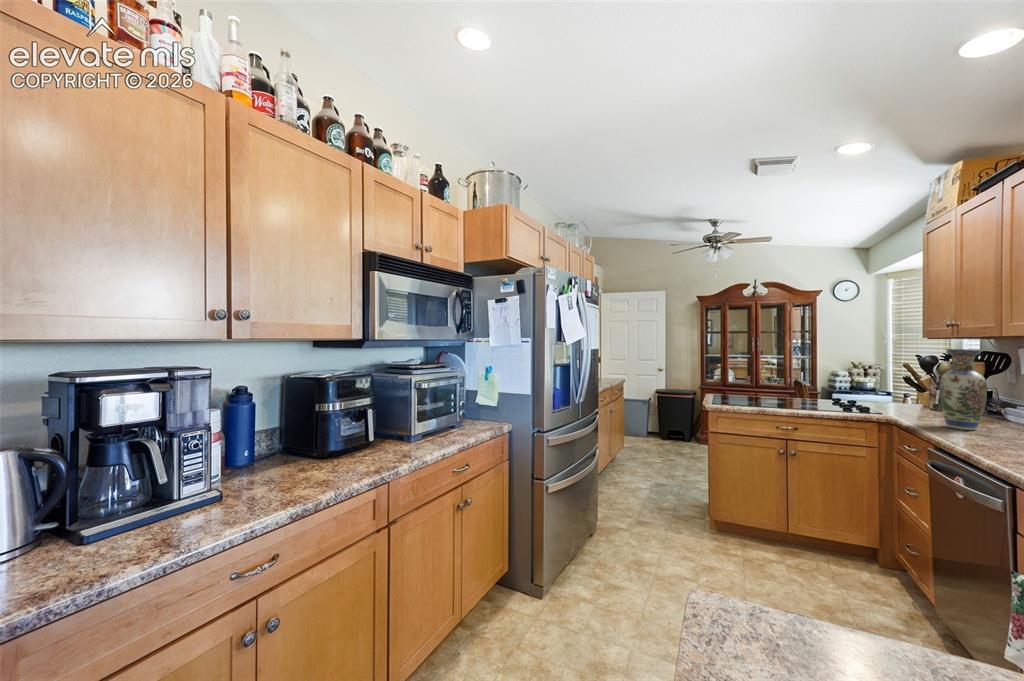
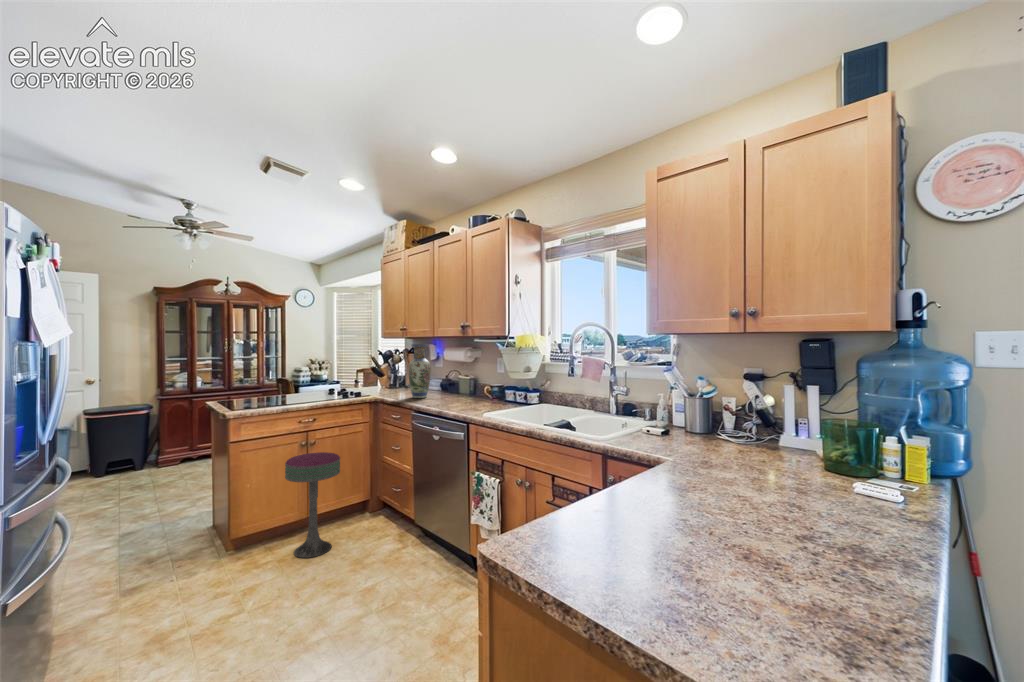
bar stool: none [754,462,818,577] -> present [285,452,340,558]

